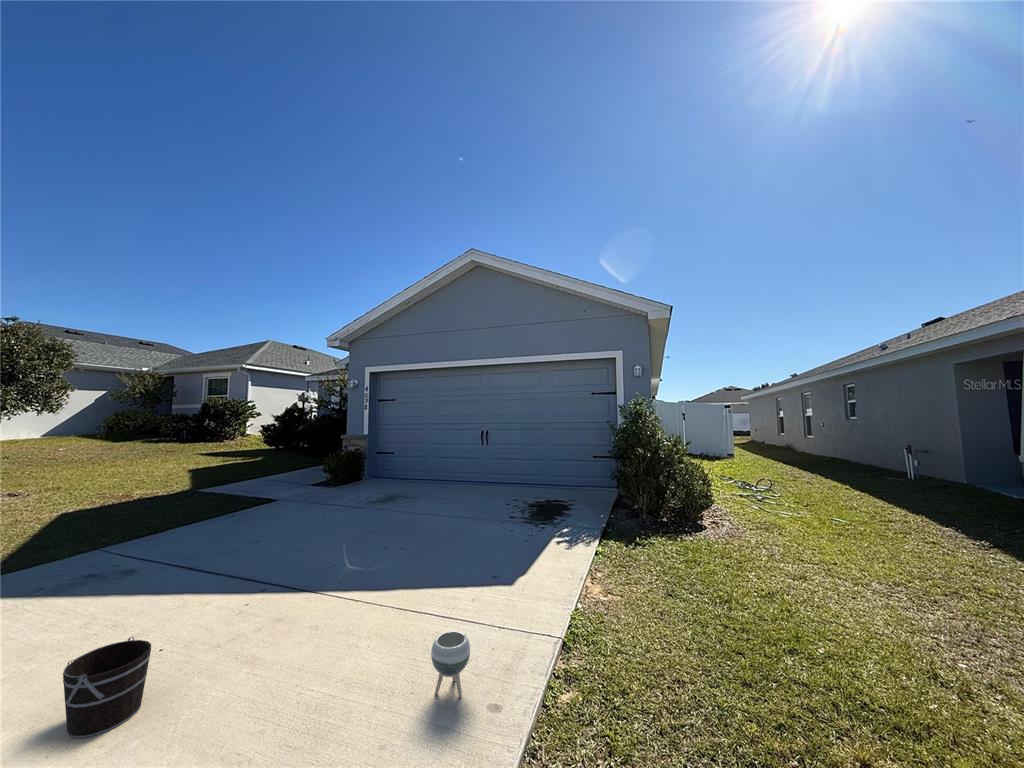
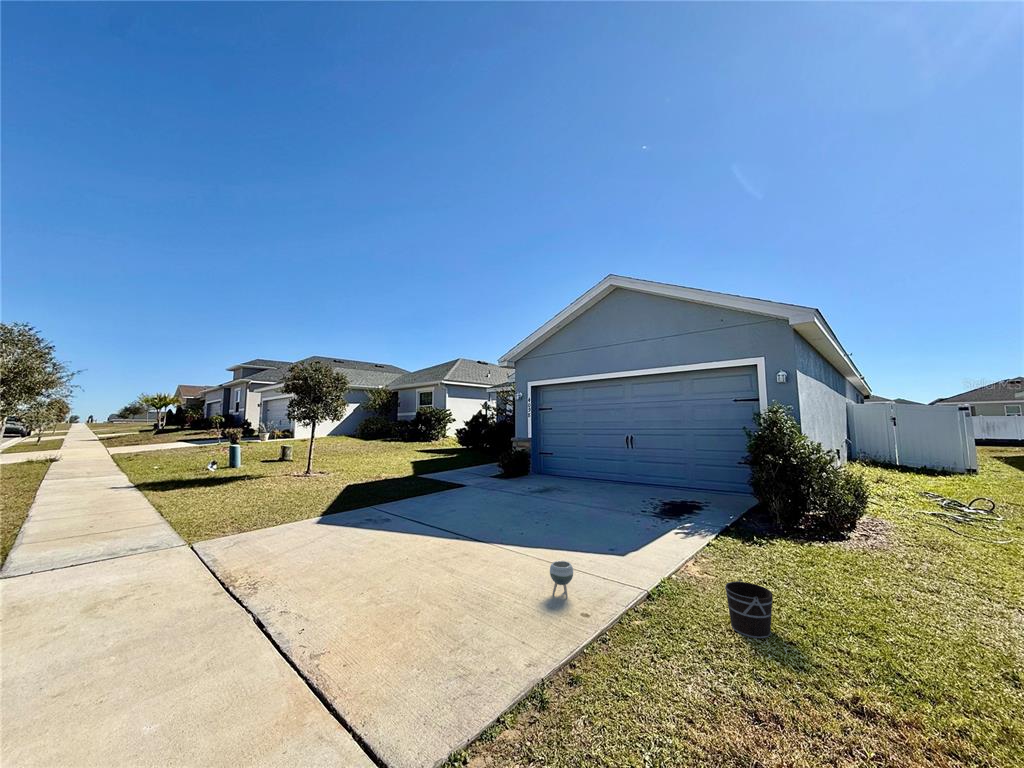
bucket: present [63,637,151,738] -> present [725,579,773,638]

